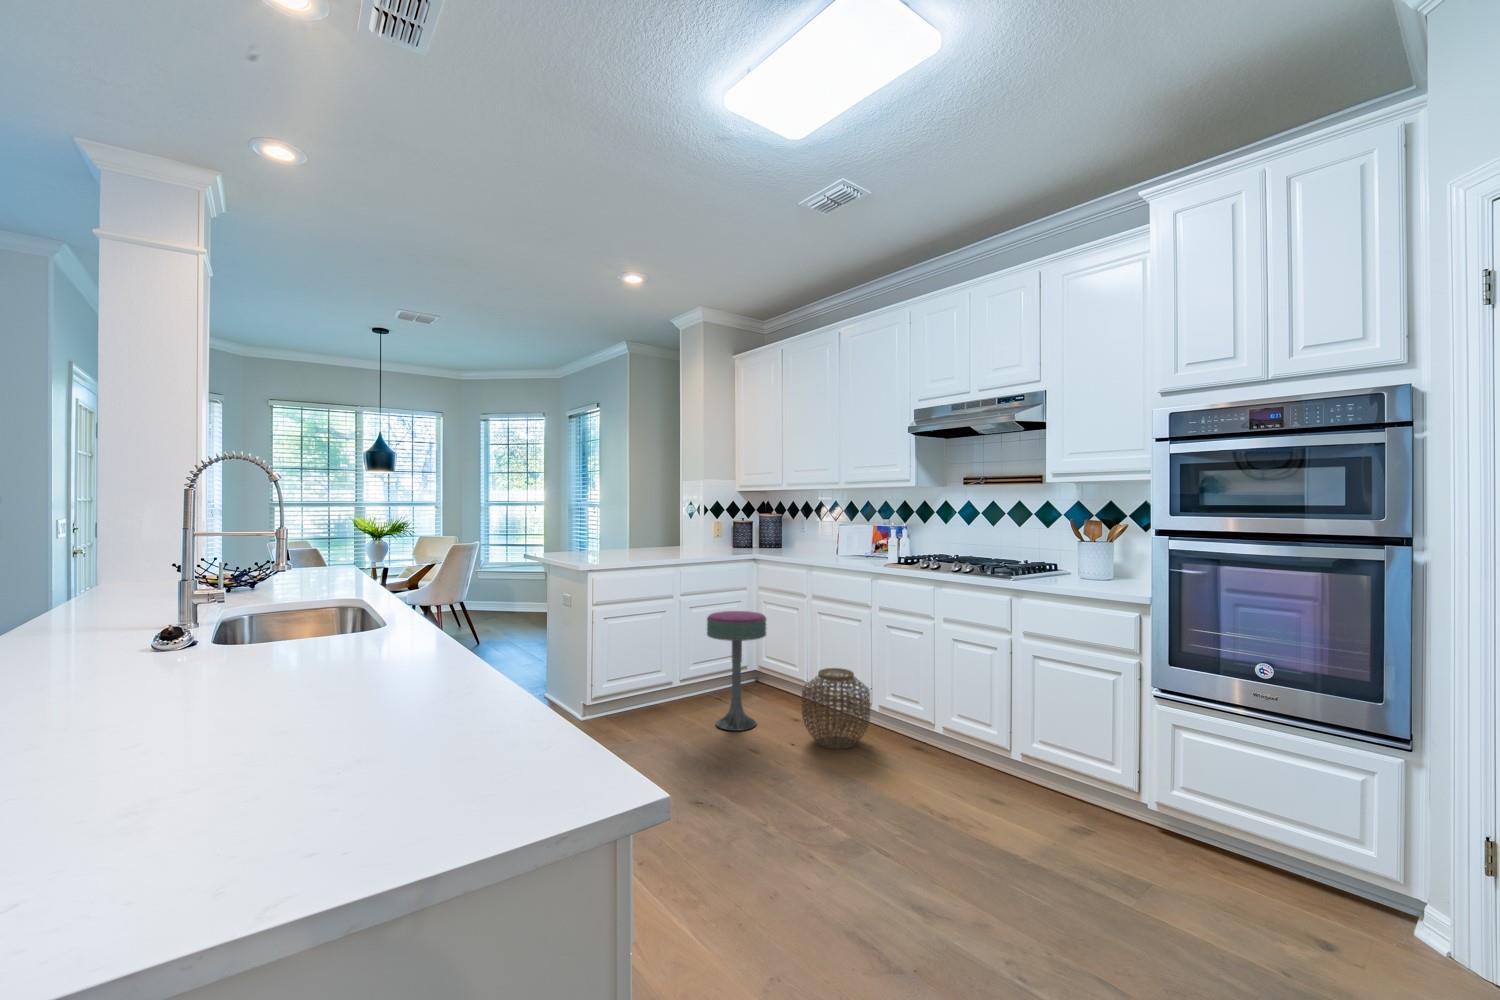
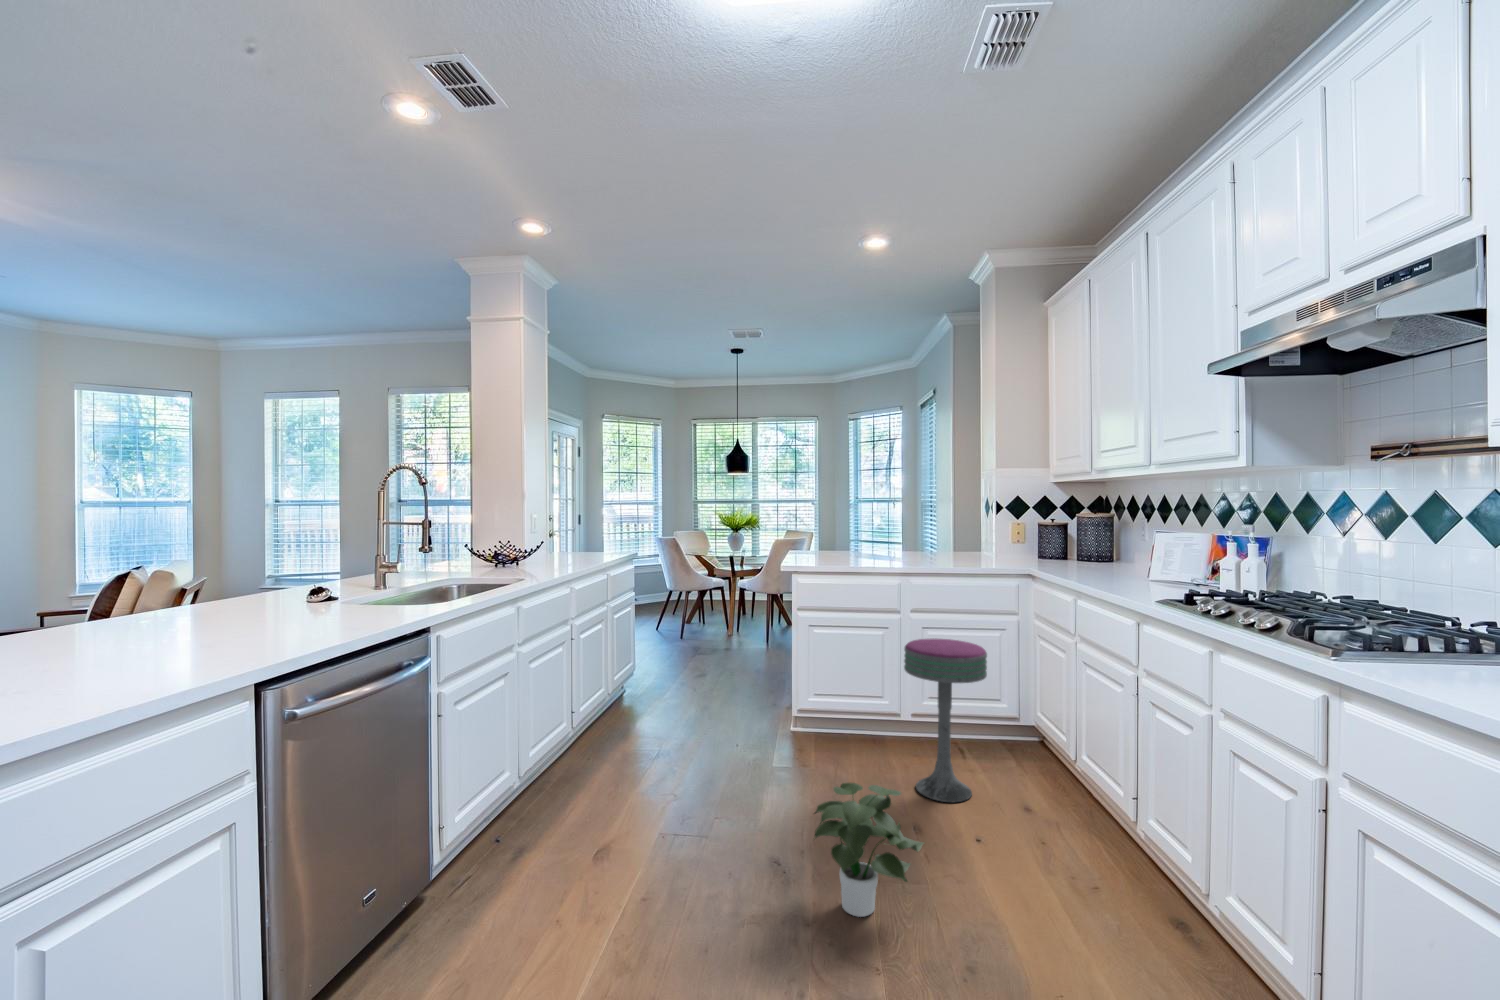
woven basket: present [802,668,870,749] -> none [994,747,1109,881]
potted plant: none [730,708,814,802] -> present [814,783,924,917]

